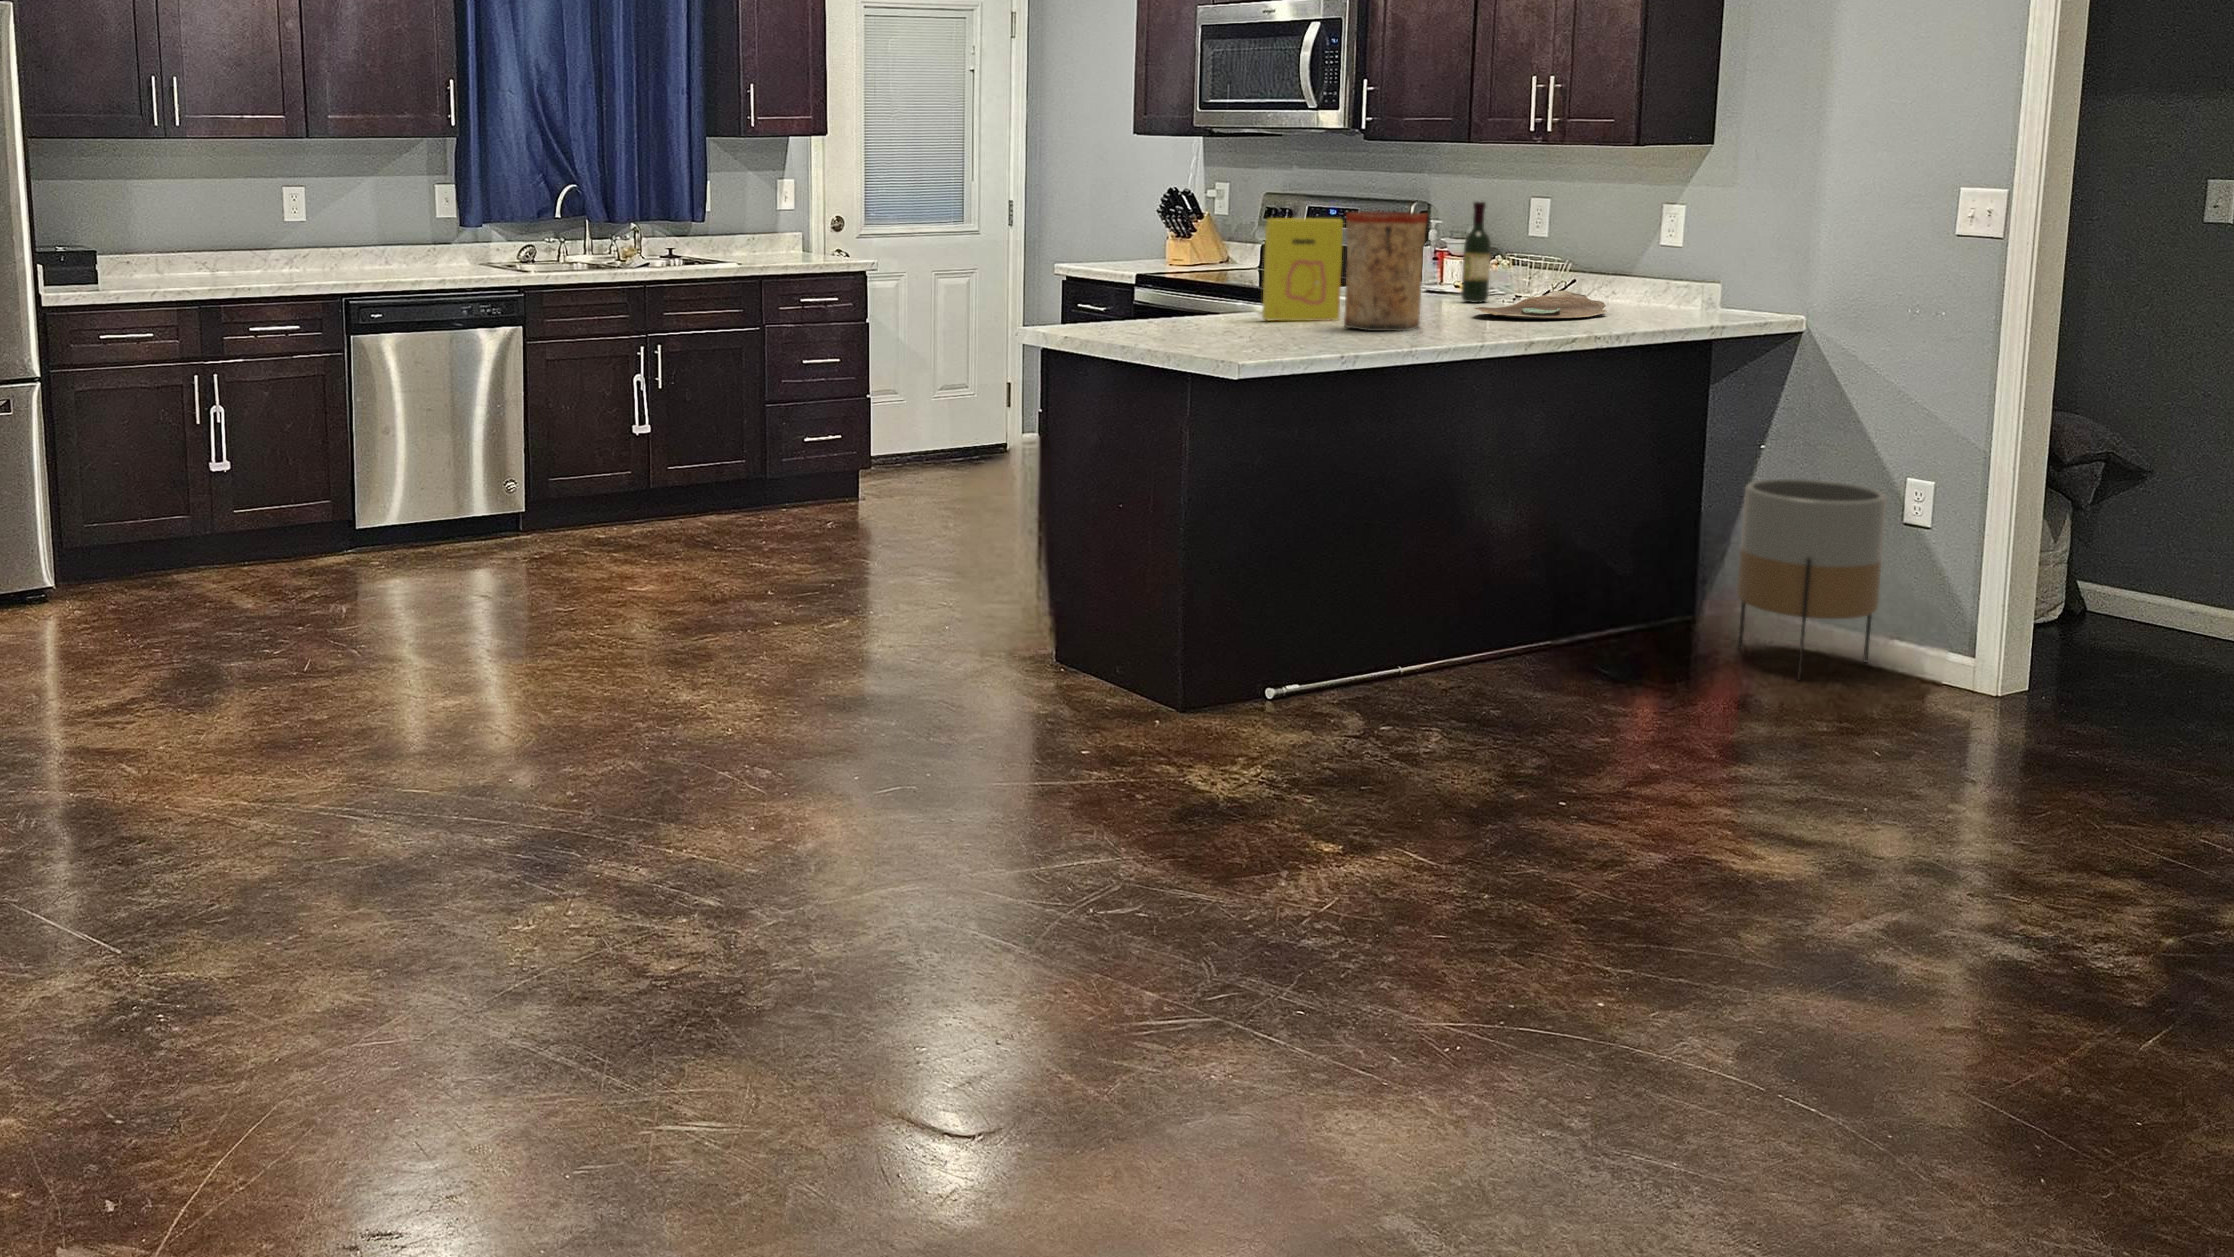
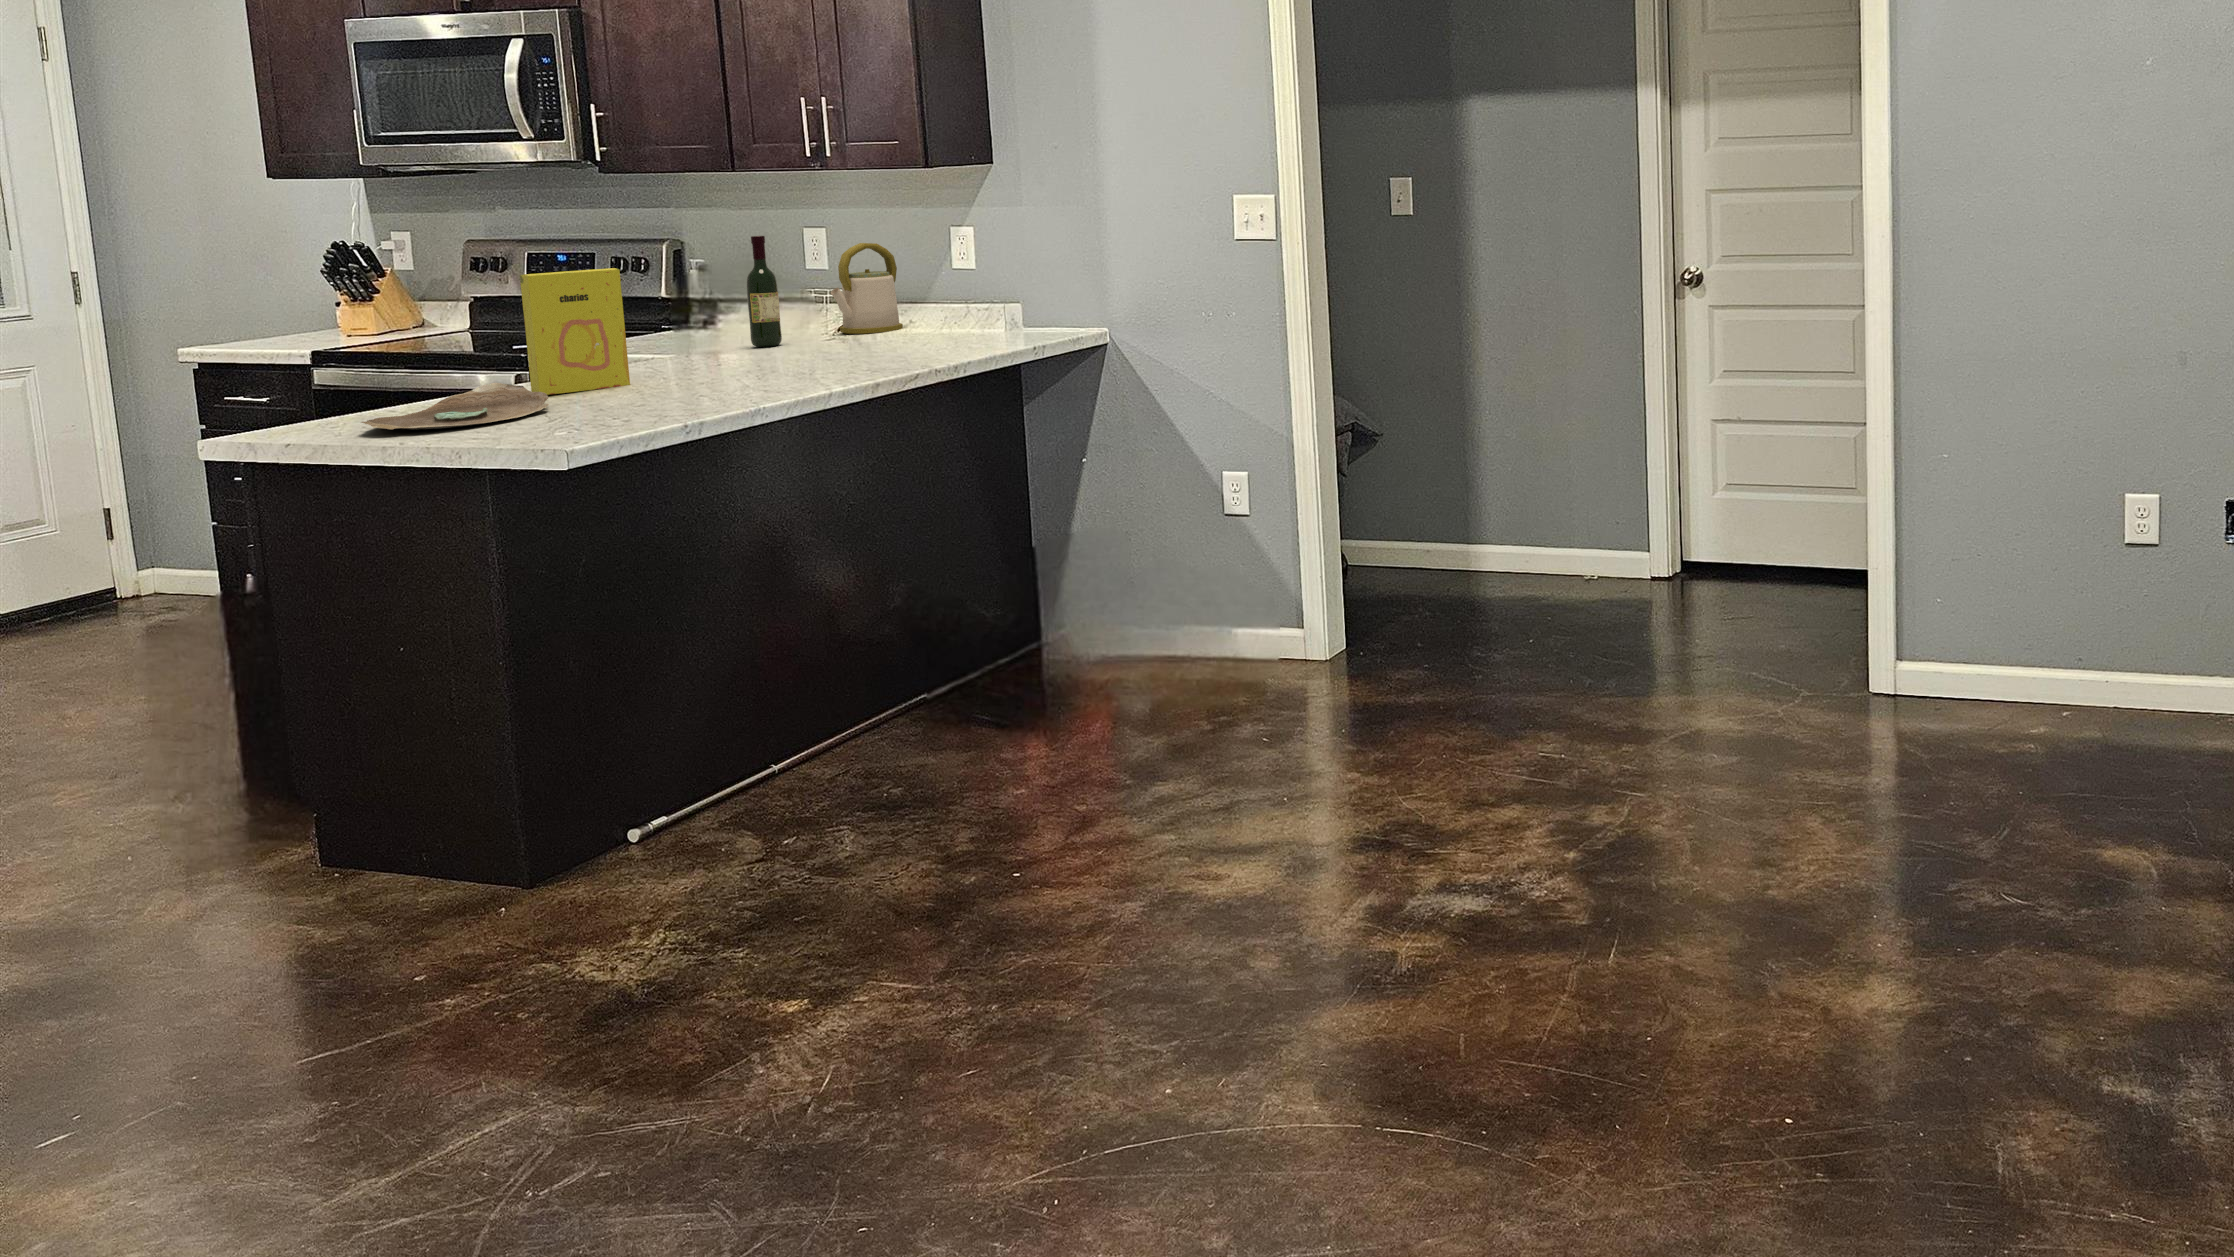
vase: present [1344,211,1427,331] -> none [633,255,738,395]
kettle: none [1541,215,1608,301] -> present [831,243,903,334]
decorative bowl: present [1475,291,1607,319] -> present [361,383,549,430]
planter: present [1737,479,1887,680] -> none [1085,484,1219,683]

